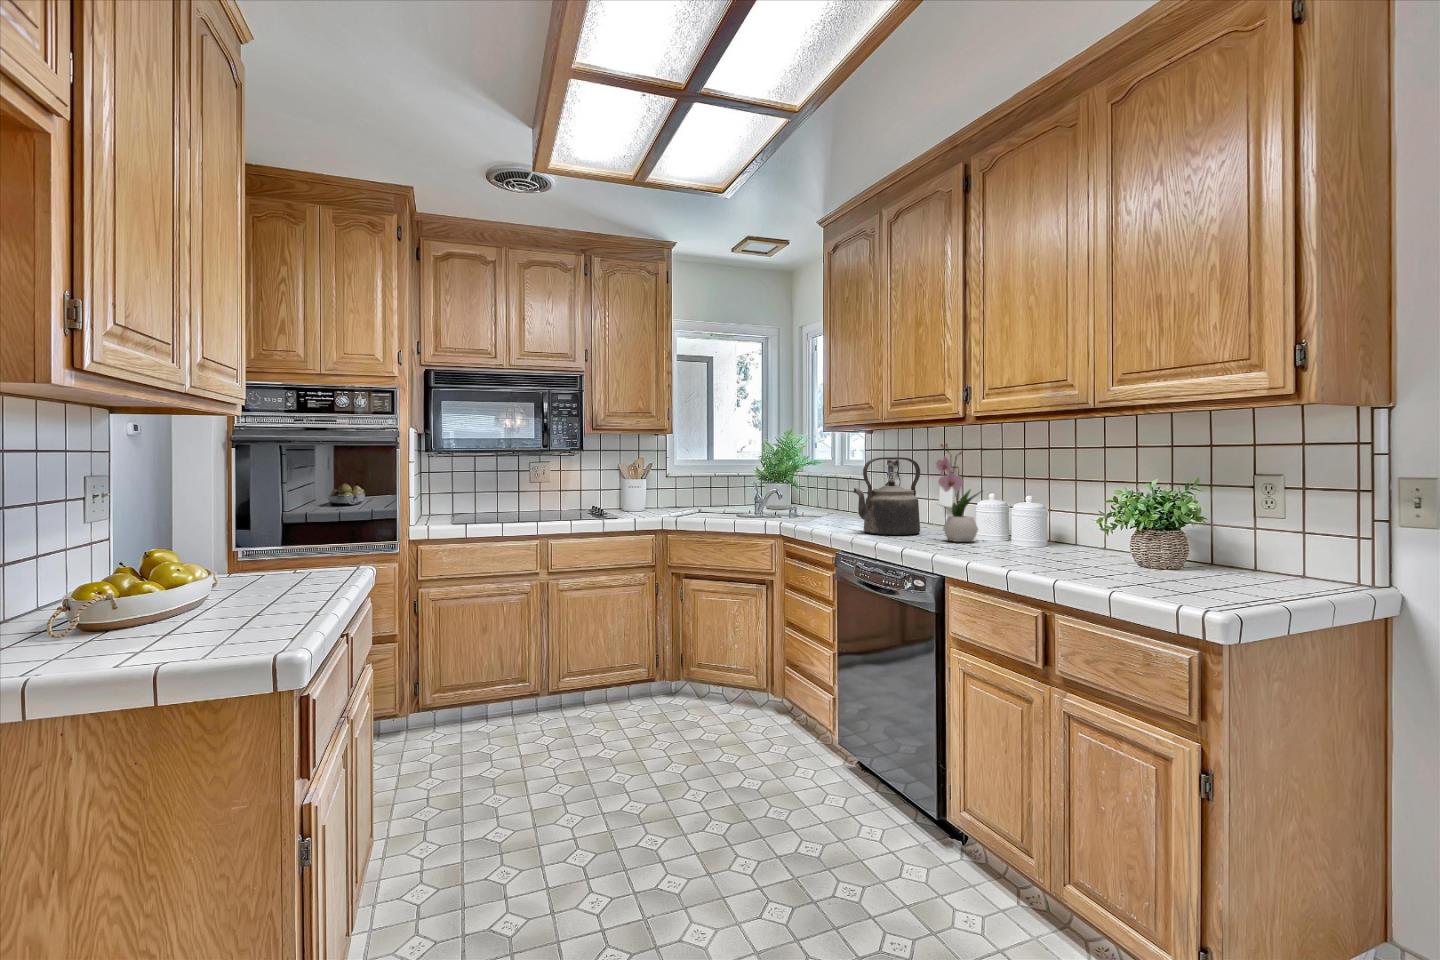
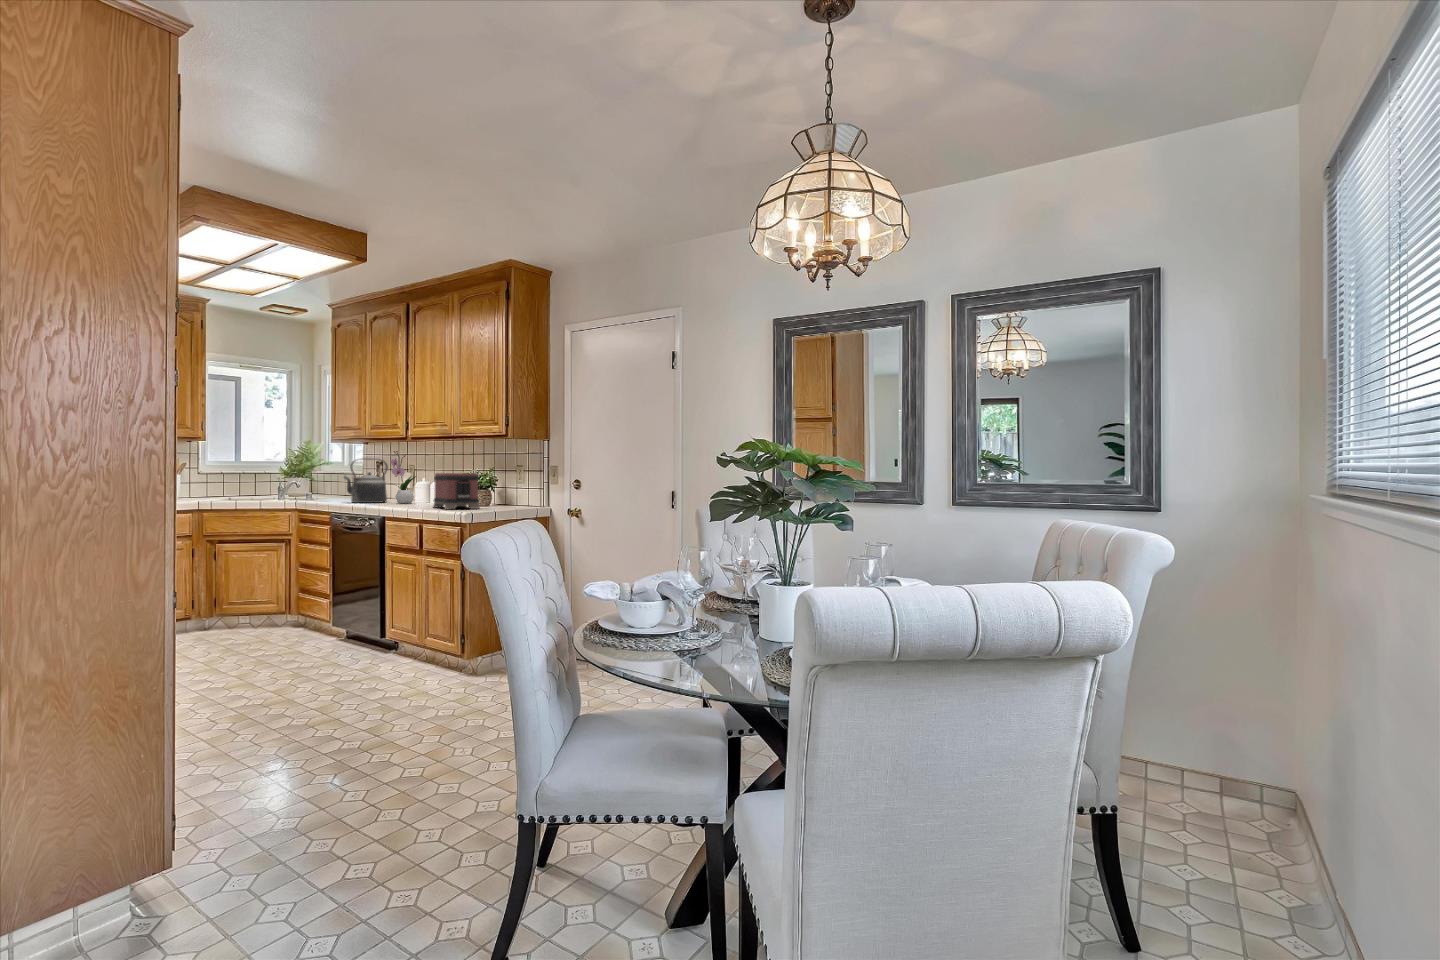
toaster: none [1054,492,1207,588] -> present [433,473,480,509]

